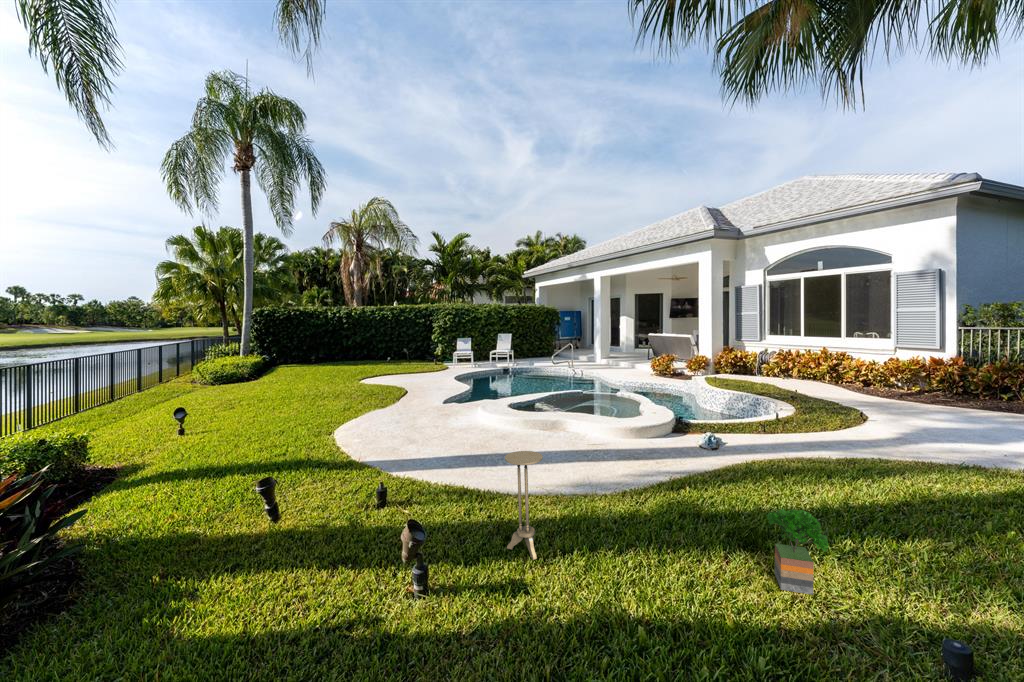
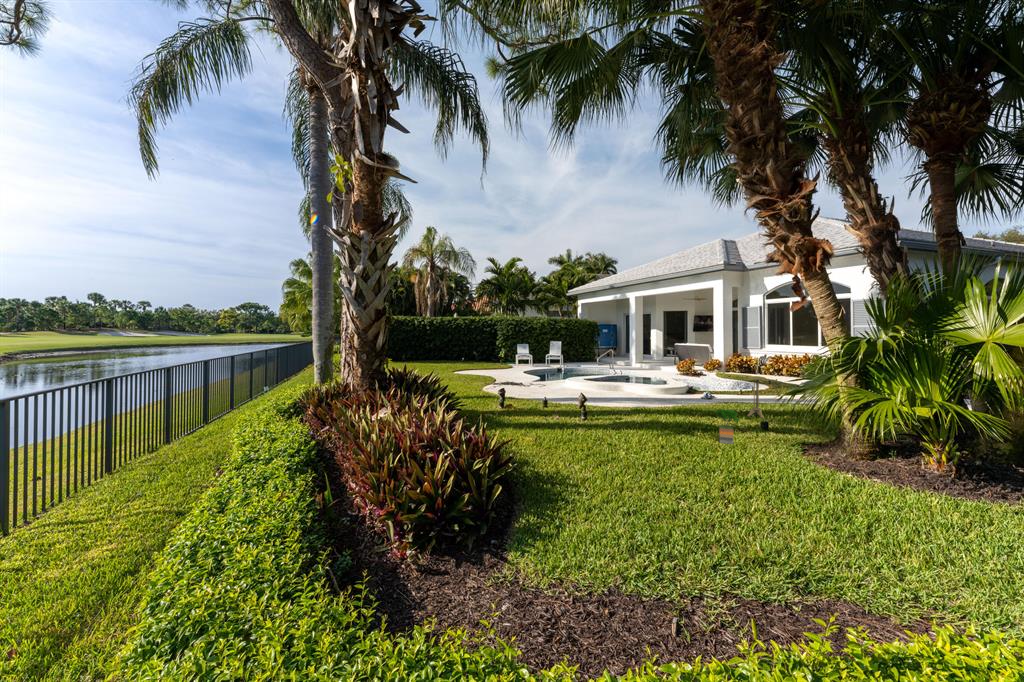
side table: present [505,451,543,560] -> present [747,377,765,418]

